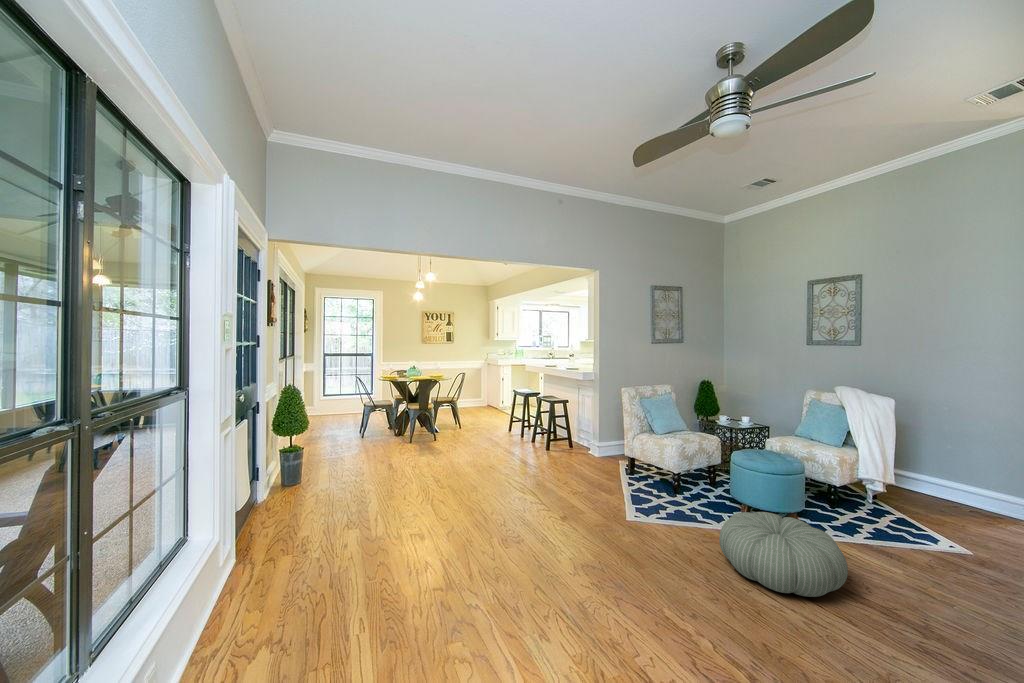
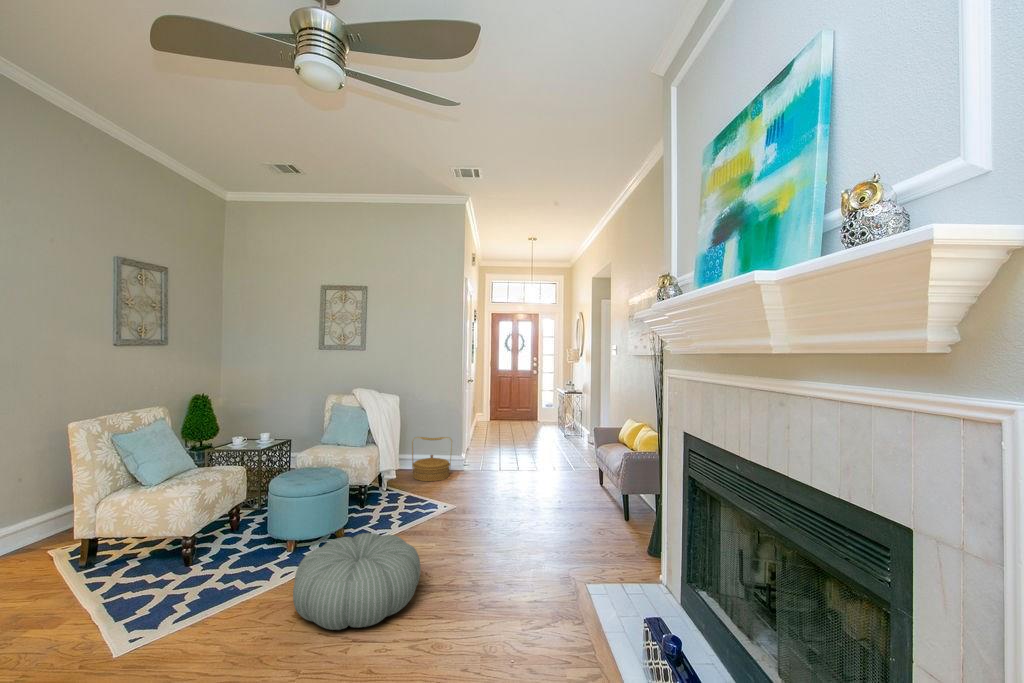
woven basket: none [922,452,997,516] -> present [412,437,452,481]

